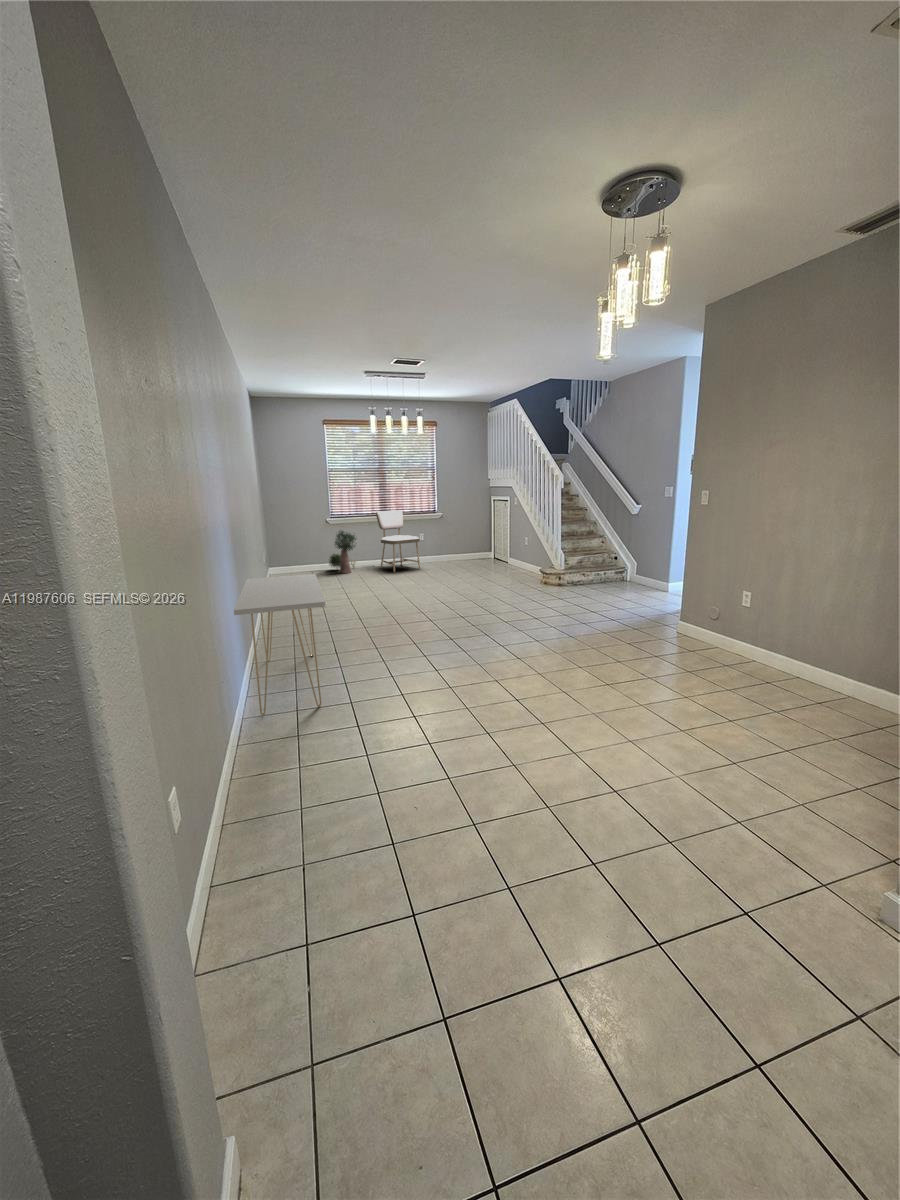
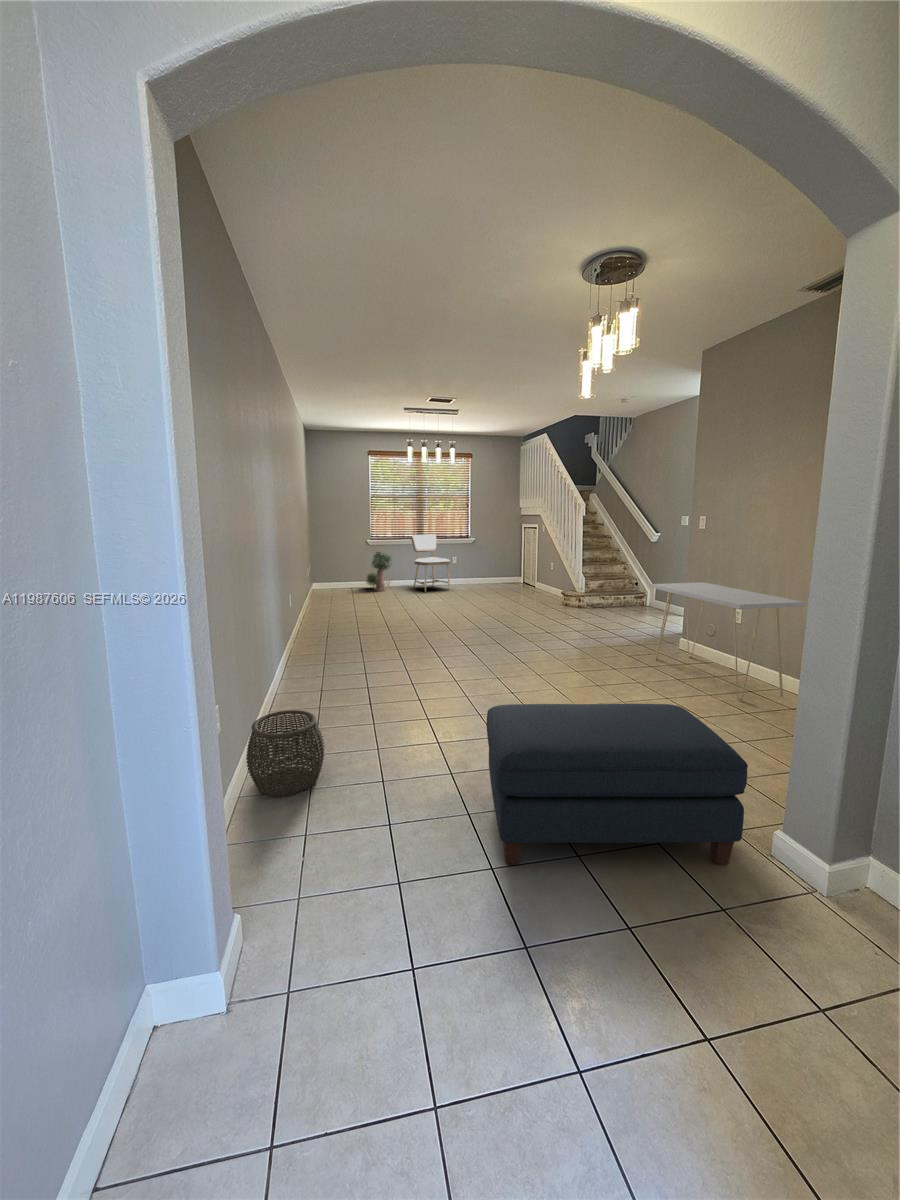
console table: present [234,574,325,715] -> present [651,582,805,700]
ottoman: none [519,728,862,957] -> present [487,704,748,864]
woven basket: none [218,755,318,872] -> present [246,710,325,796]

